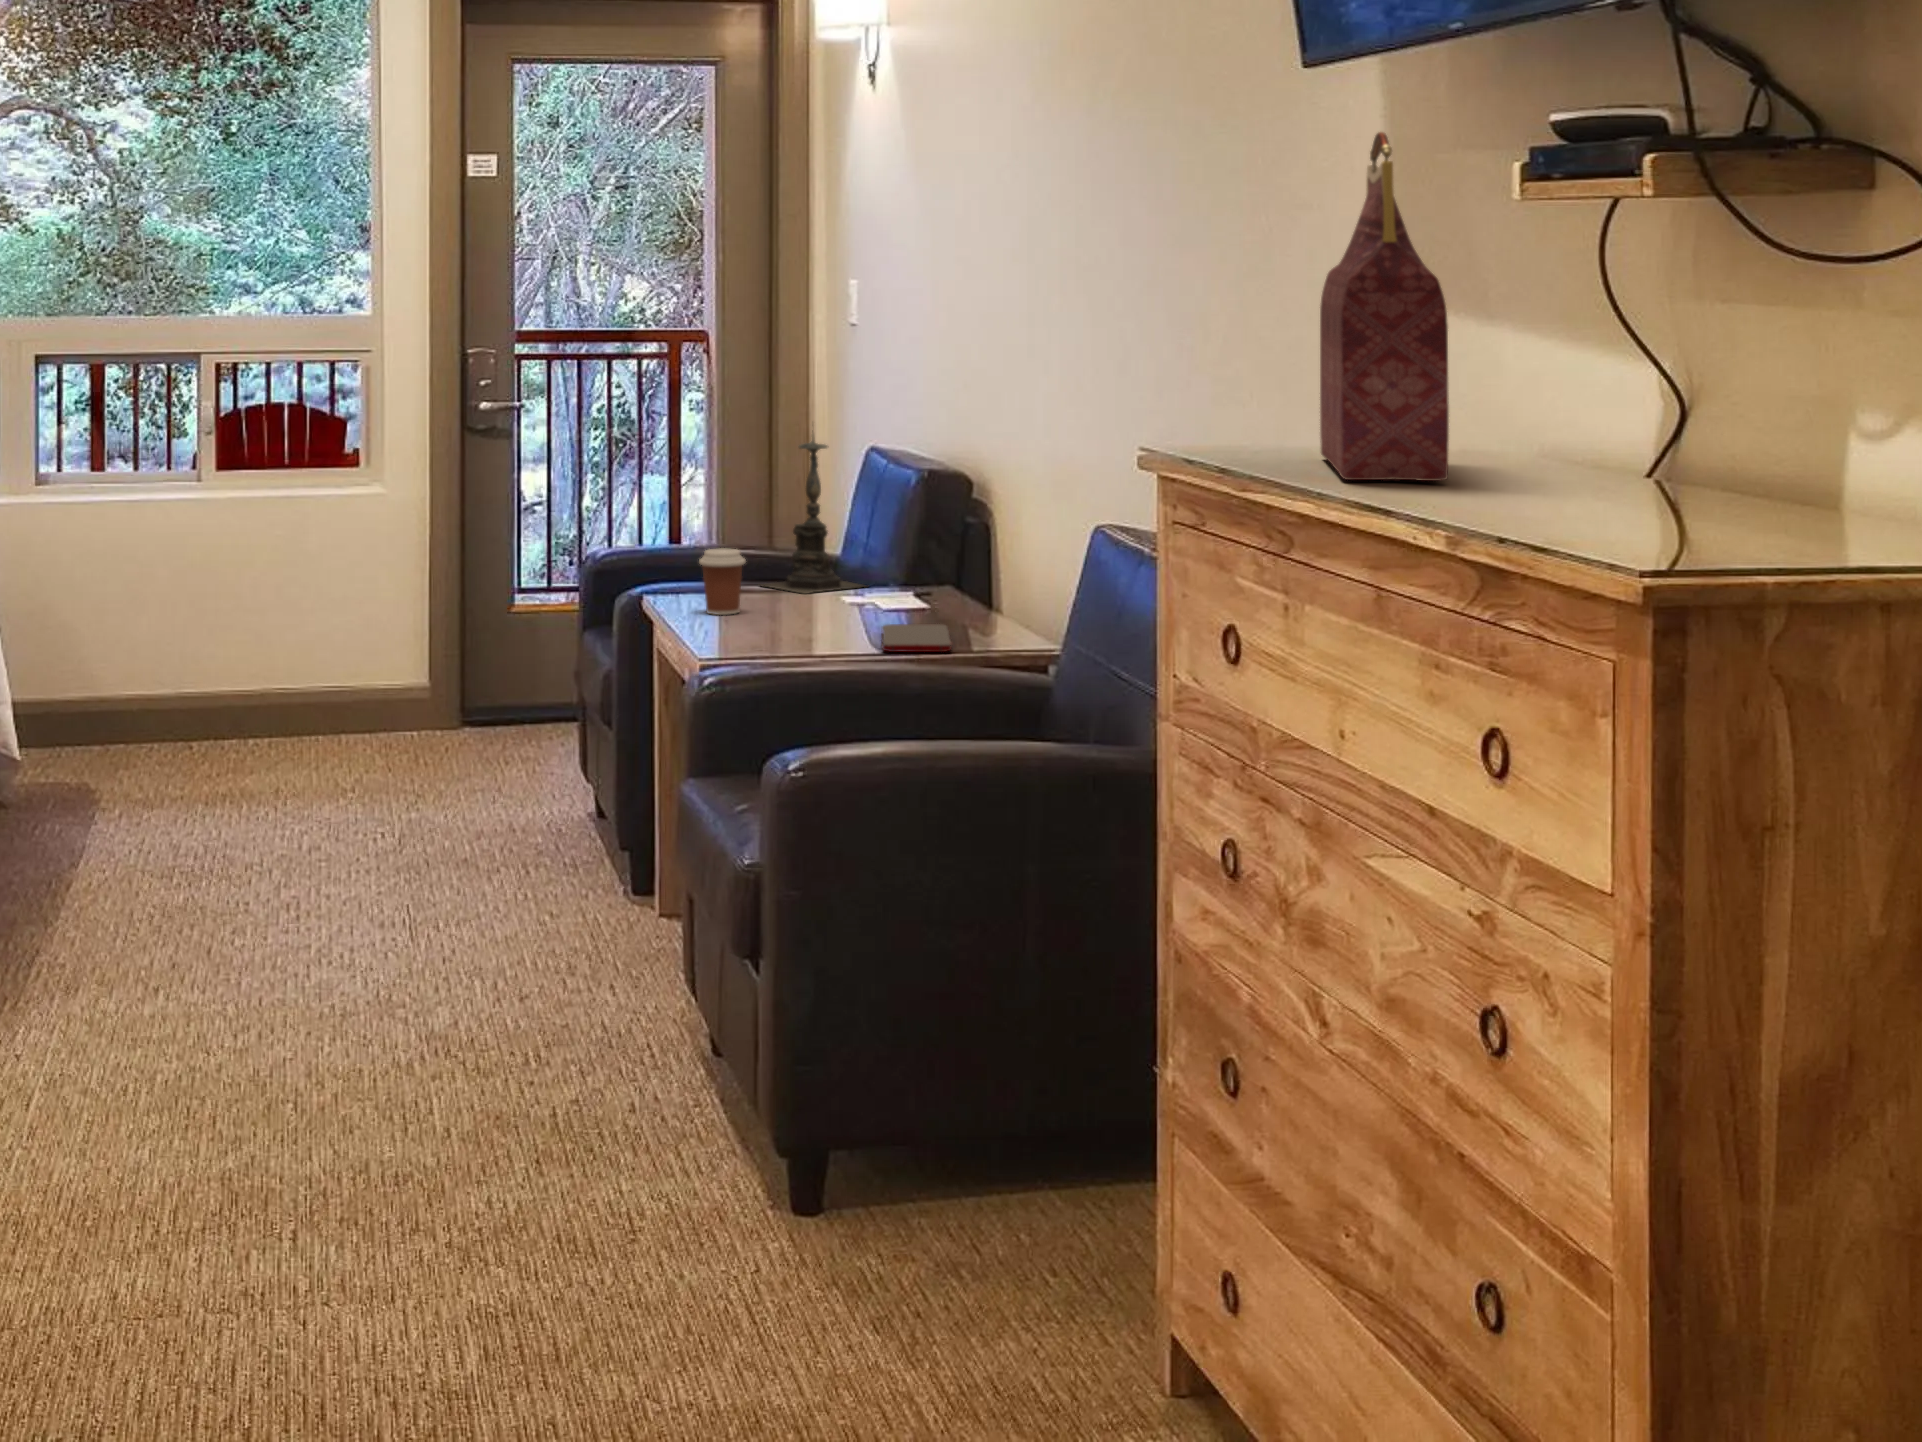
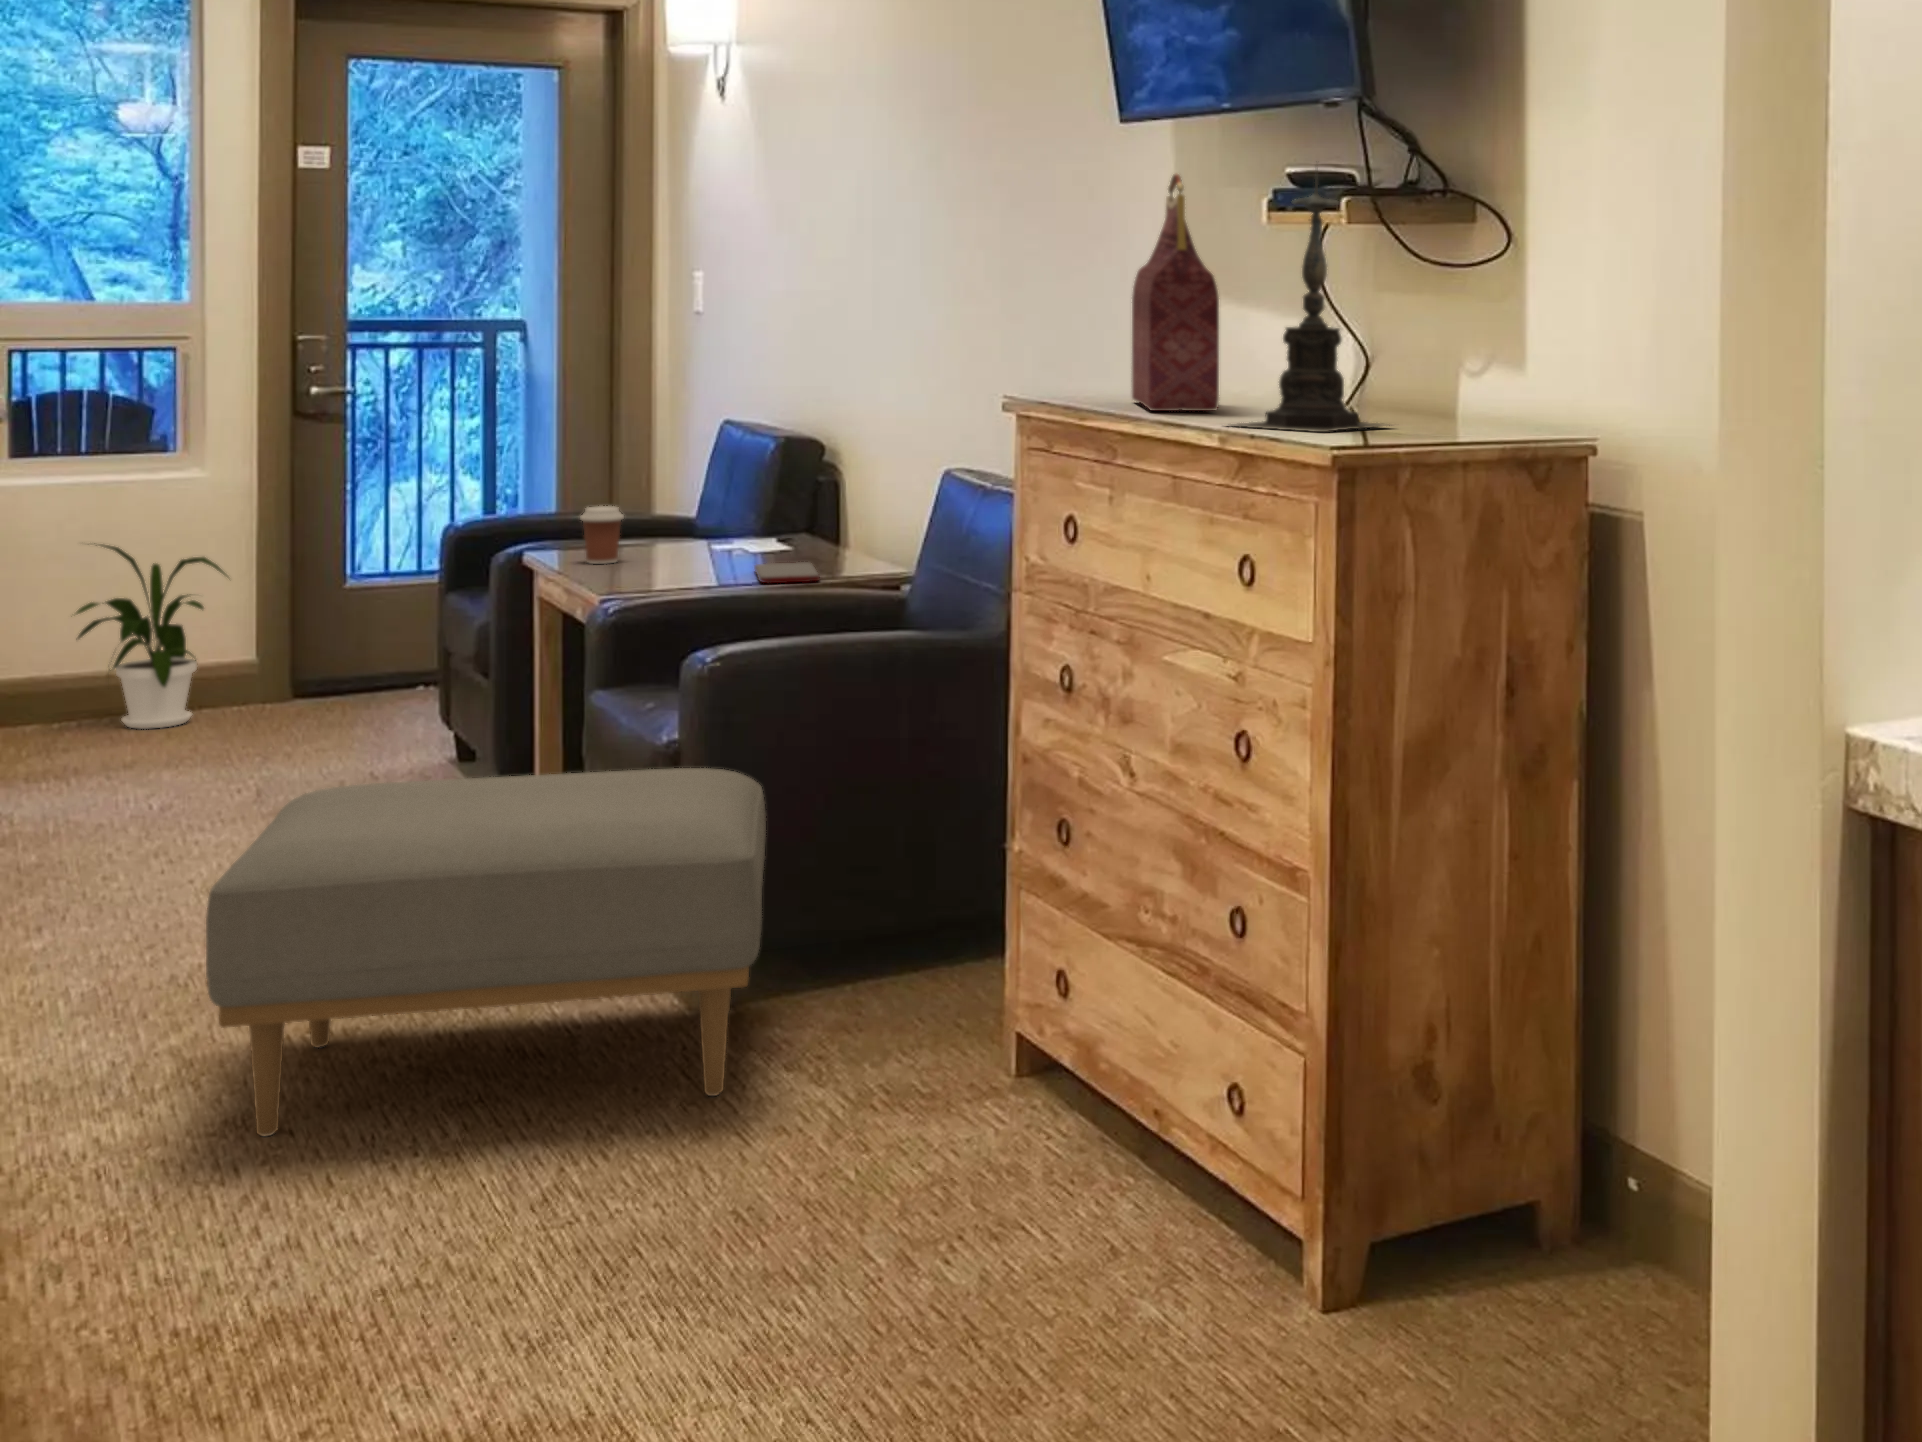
candle holder: present [761,437,864,594] -> present [1229,180,1390,432]
house plant: none [256,560,404,749] -> present [76,543,227,729]
ottoman: none [205,894,860,1354] -> present [206,768,766,1137]

